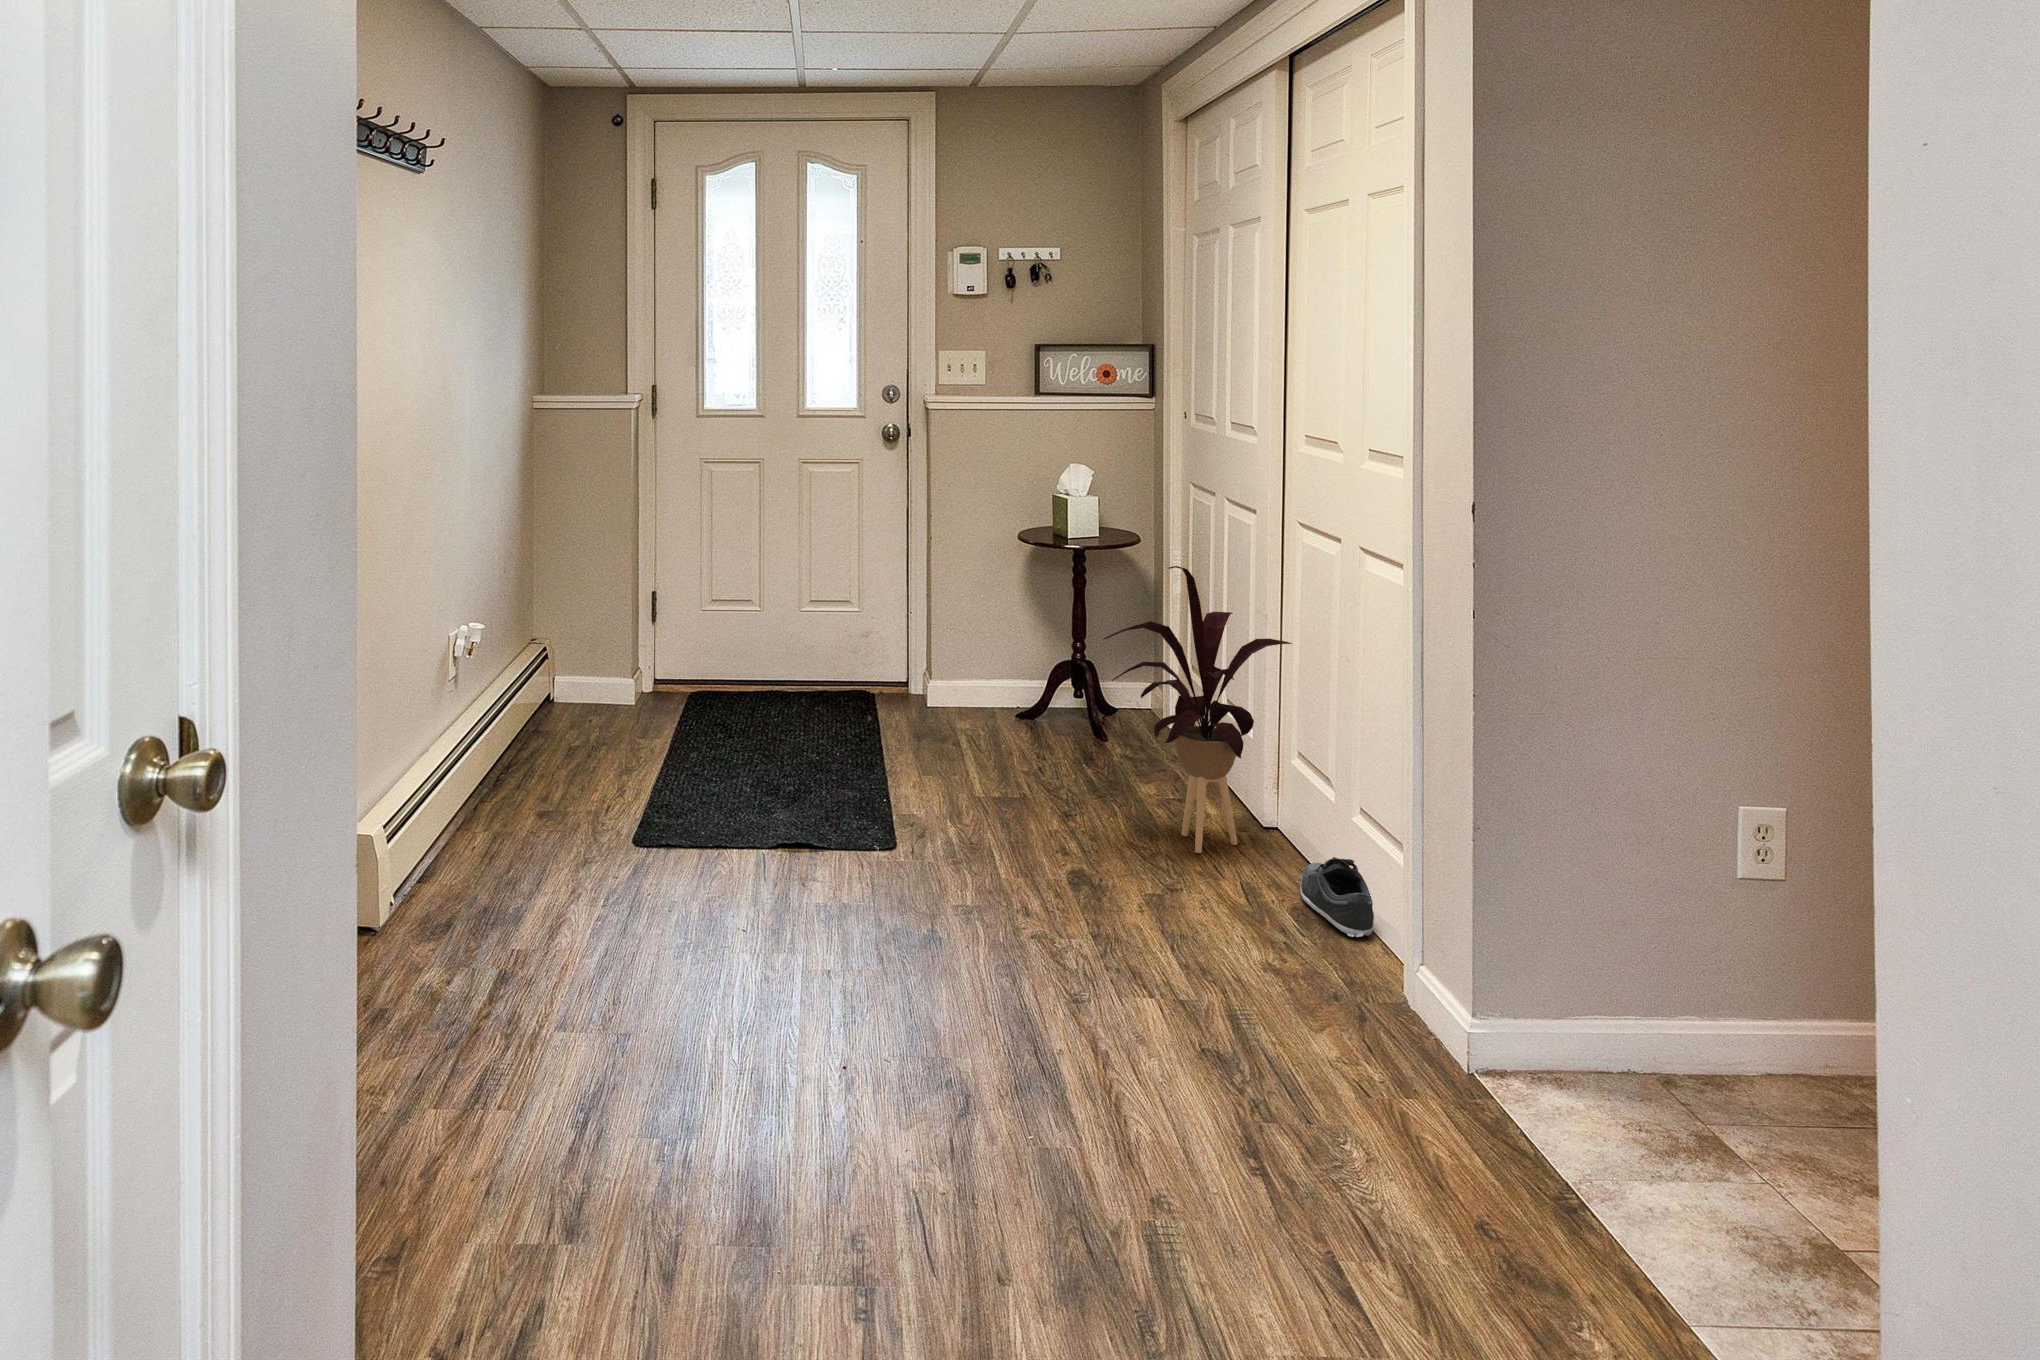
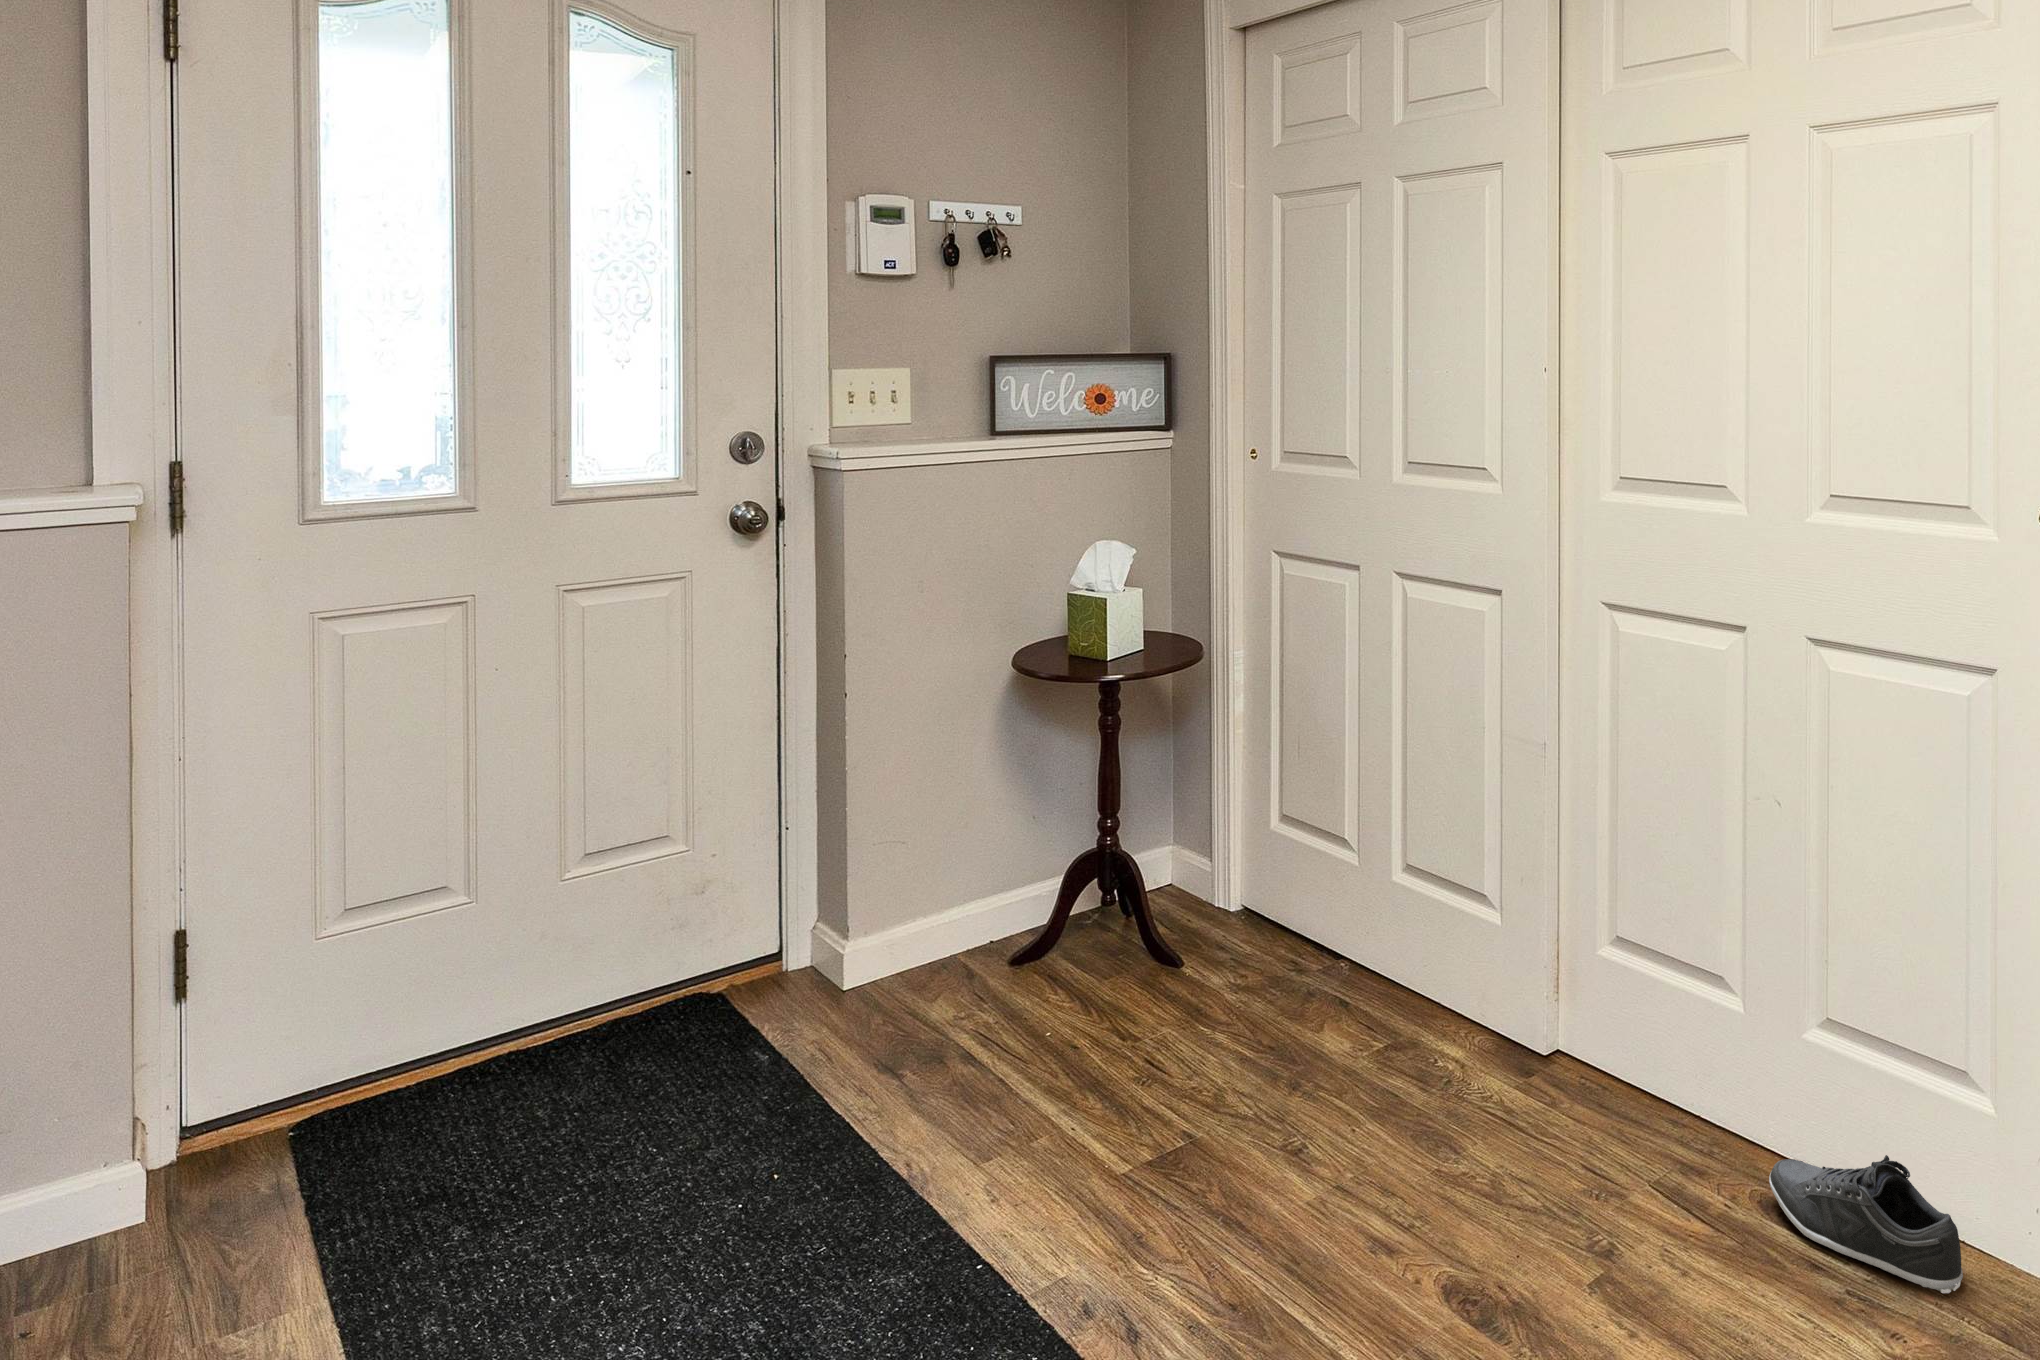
house plant: present [1103,566,1292,853] -> none [1404,726,1639,1194]

